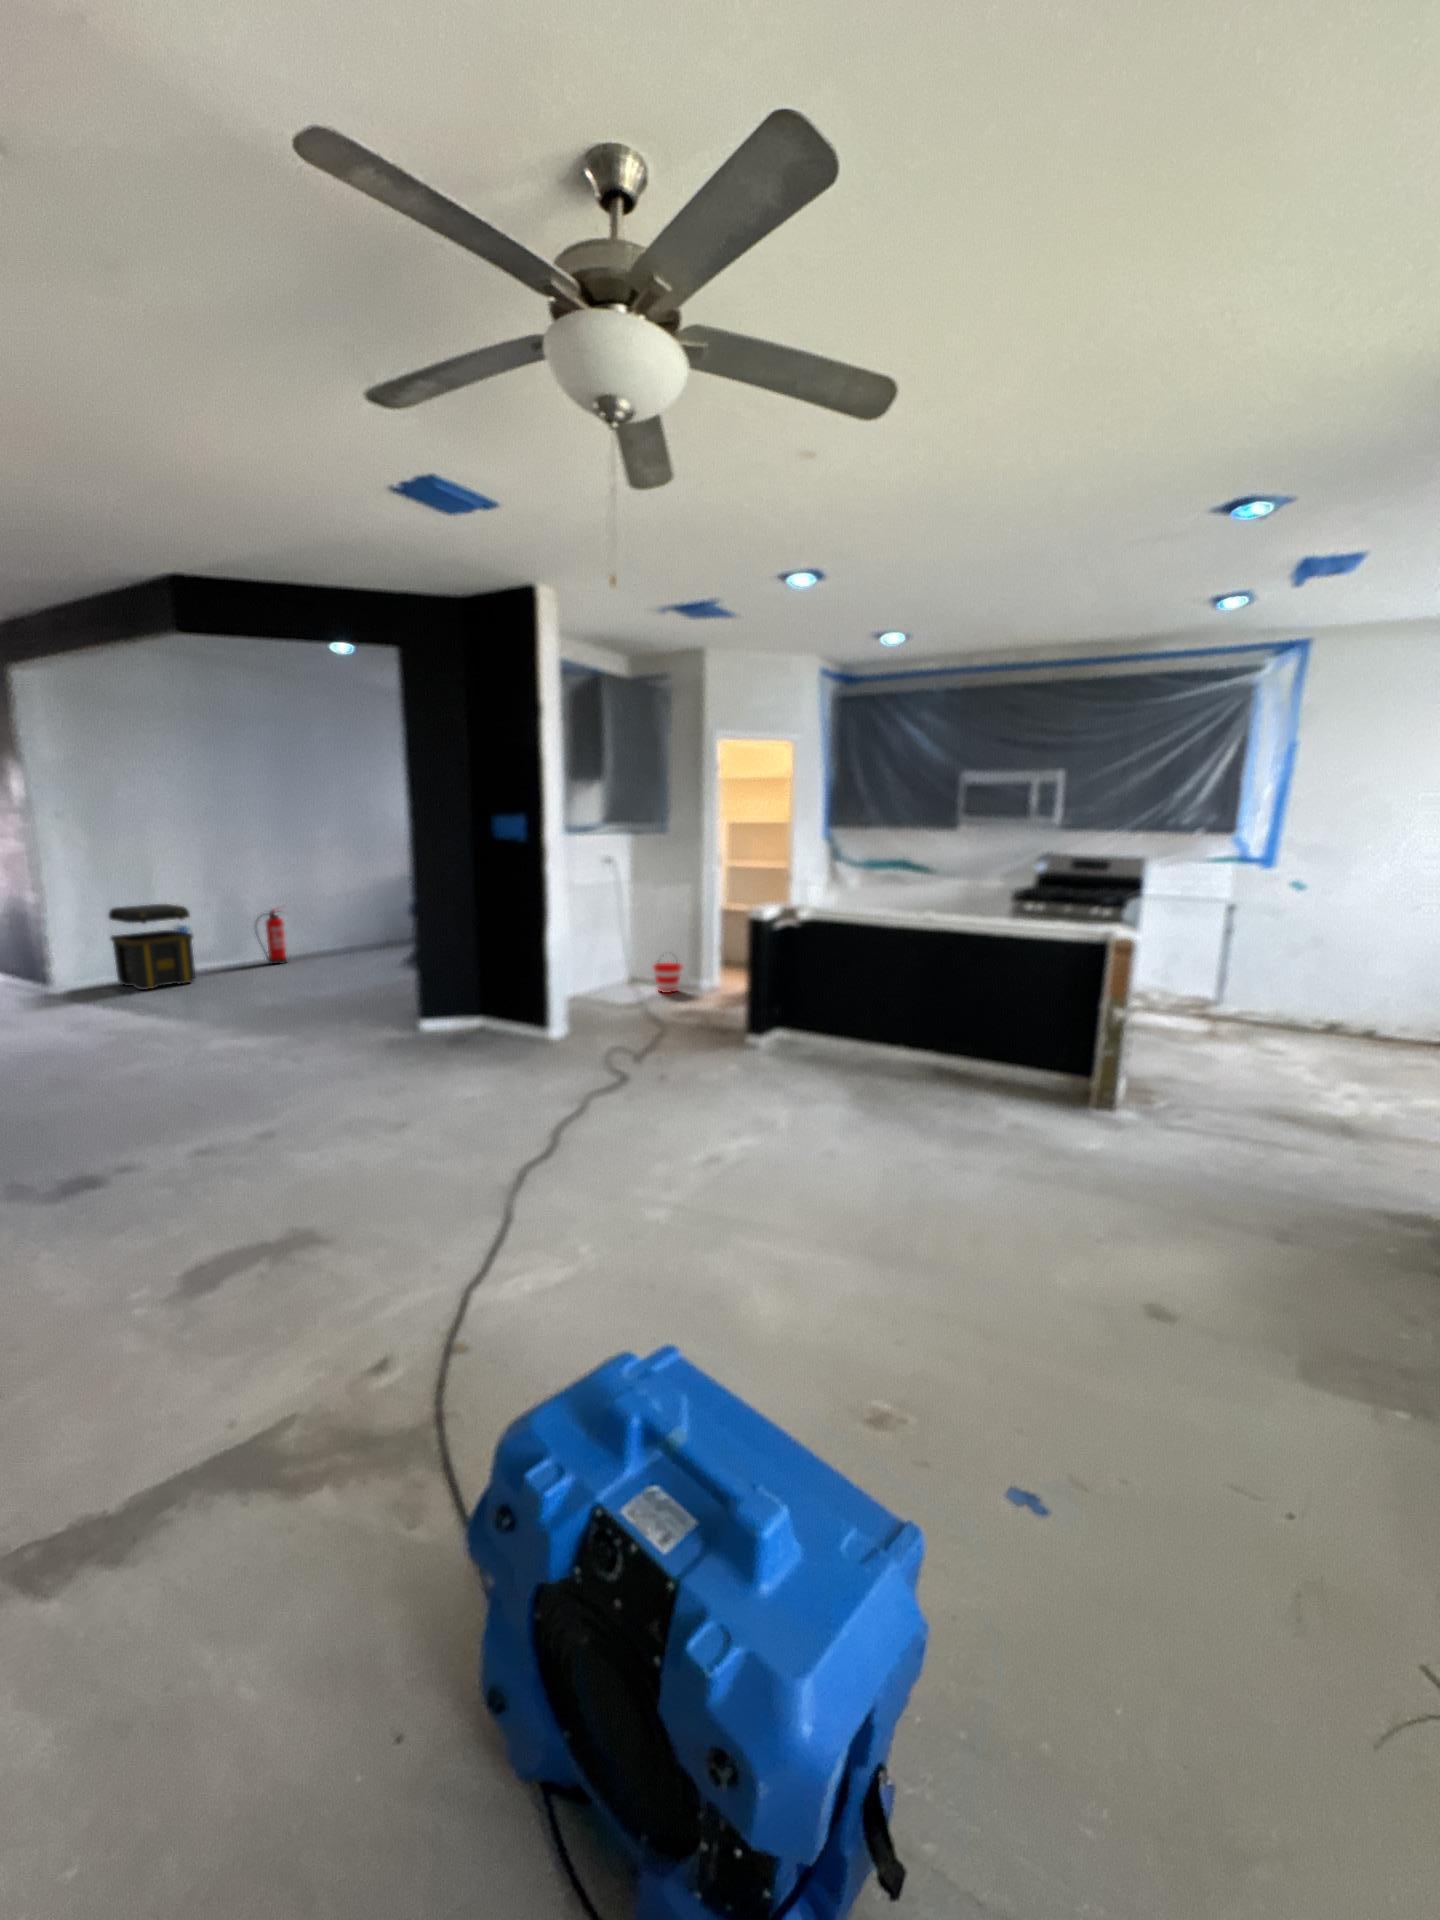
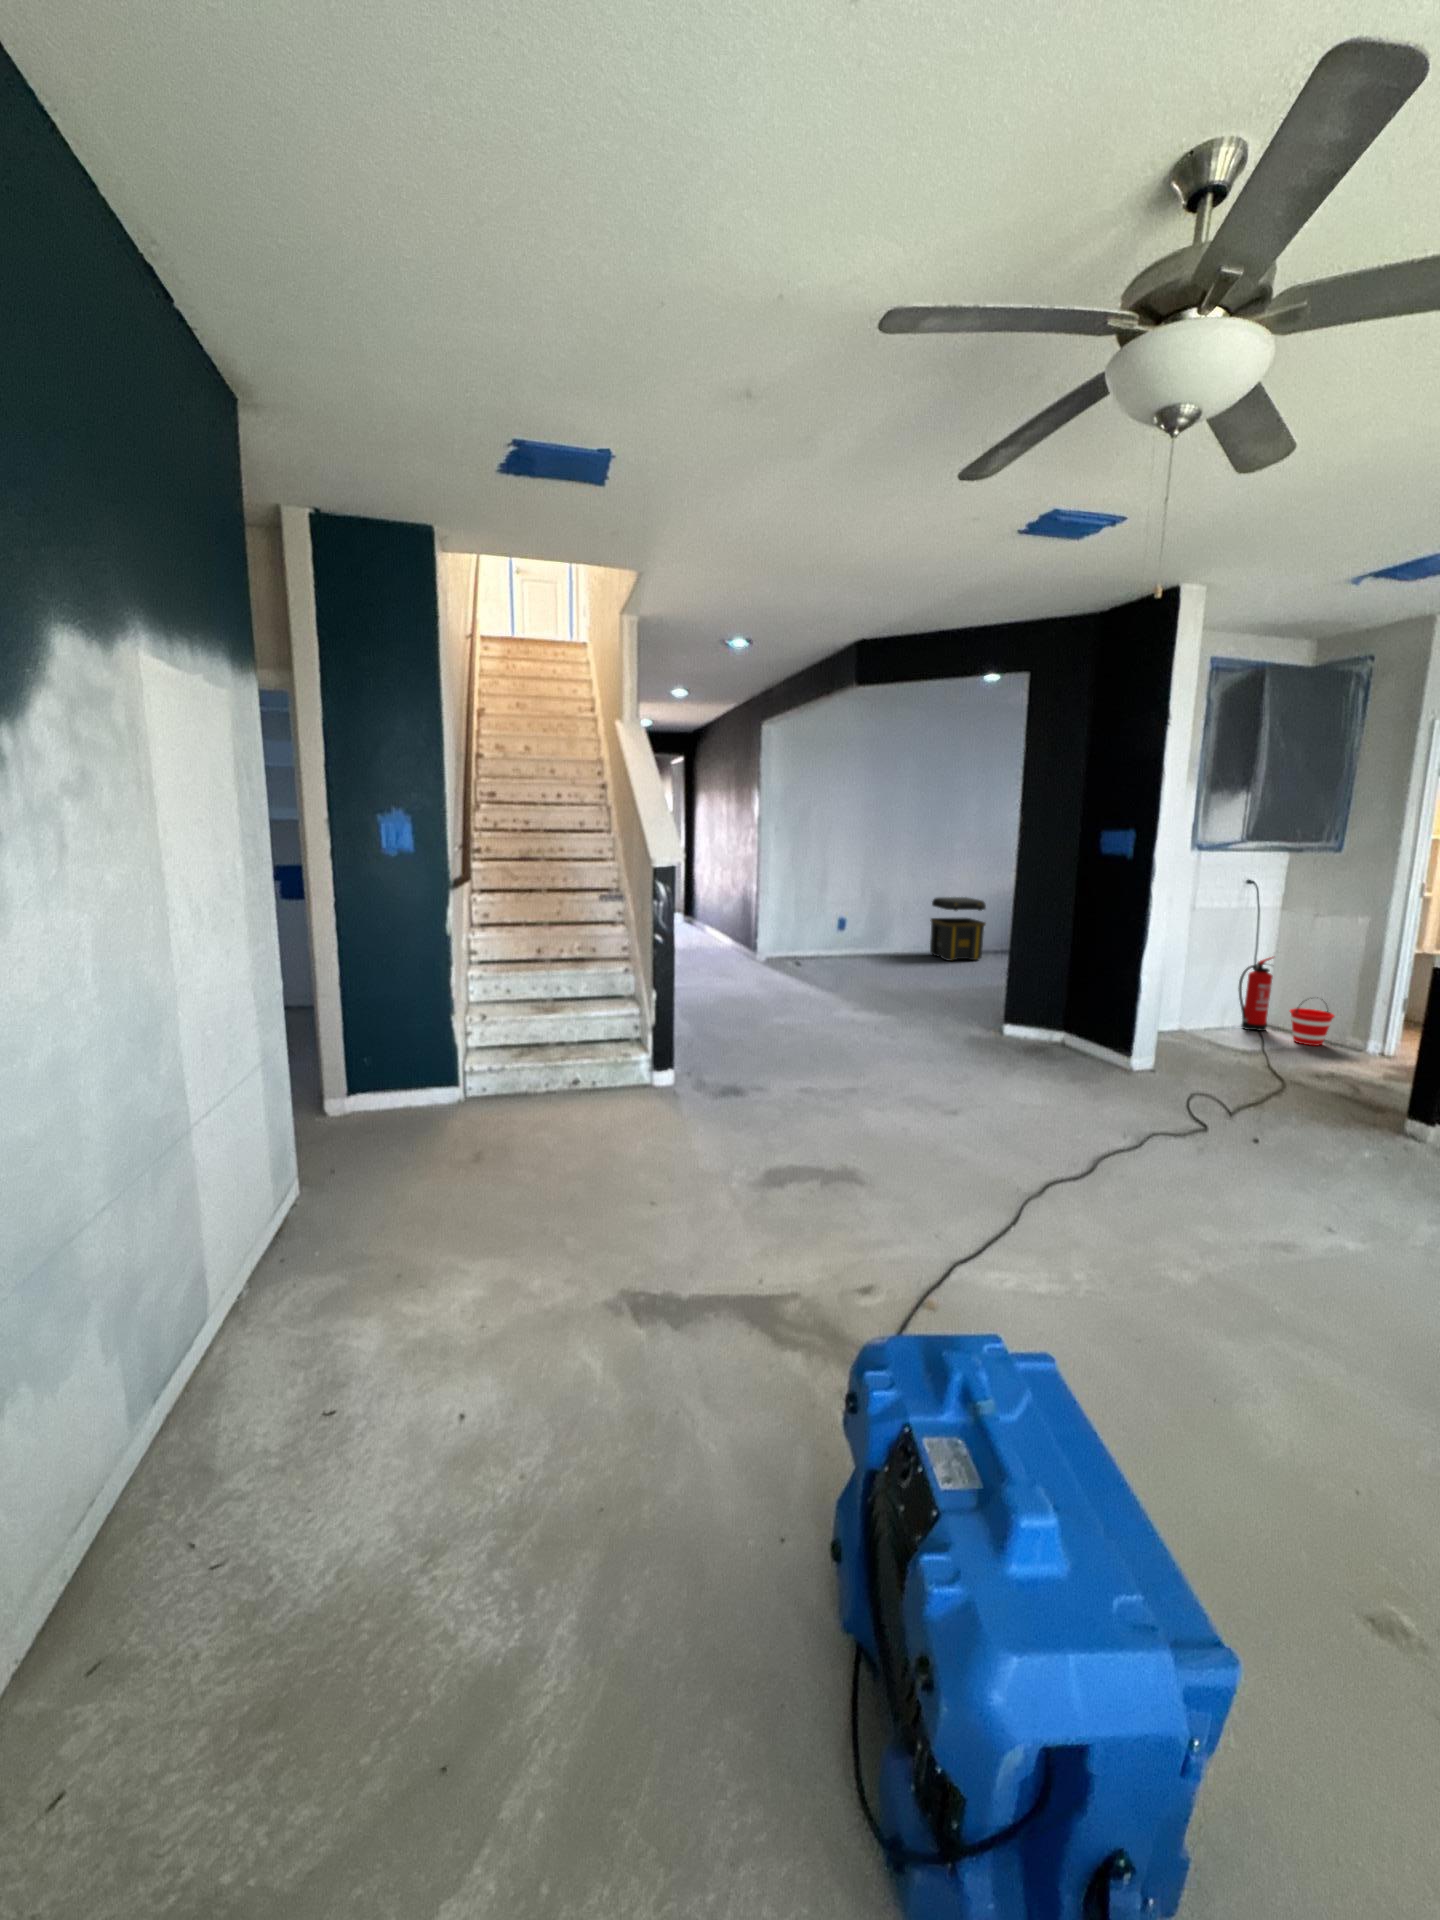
toolbox: present [109,904,195,990] -> present [930,897,986,961]
fire extinguisher: present [265,910,287,964] -> present [1238,957,1273,1031]

